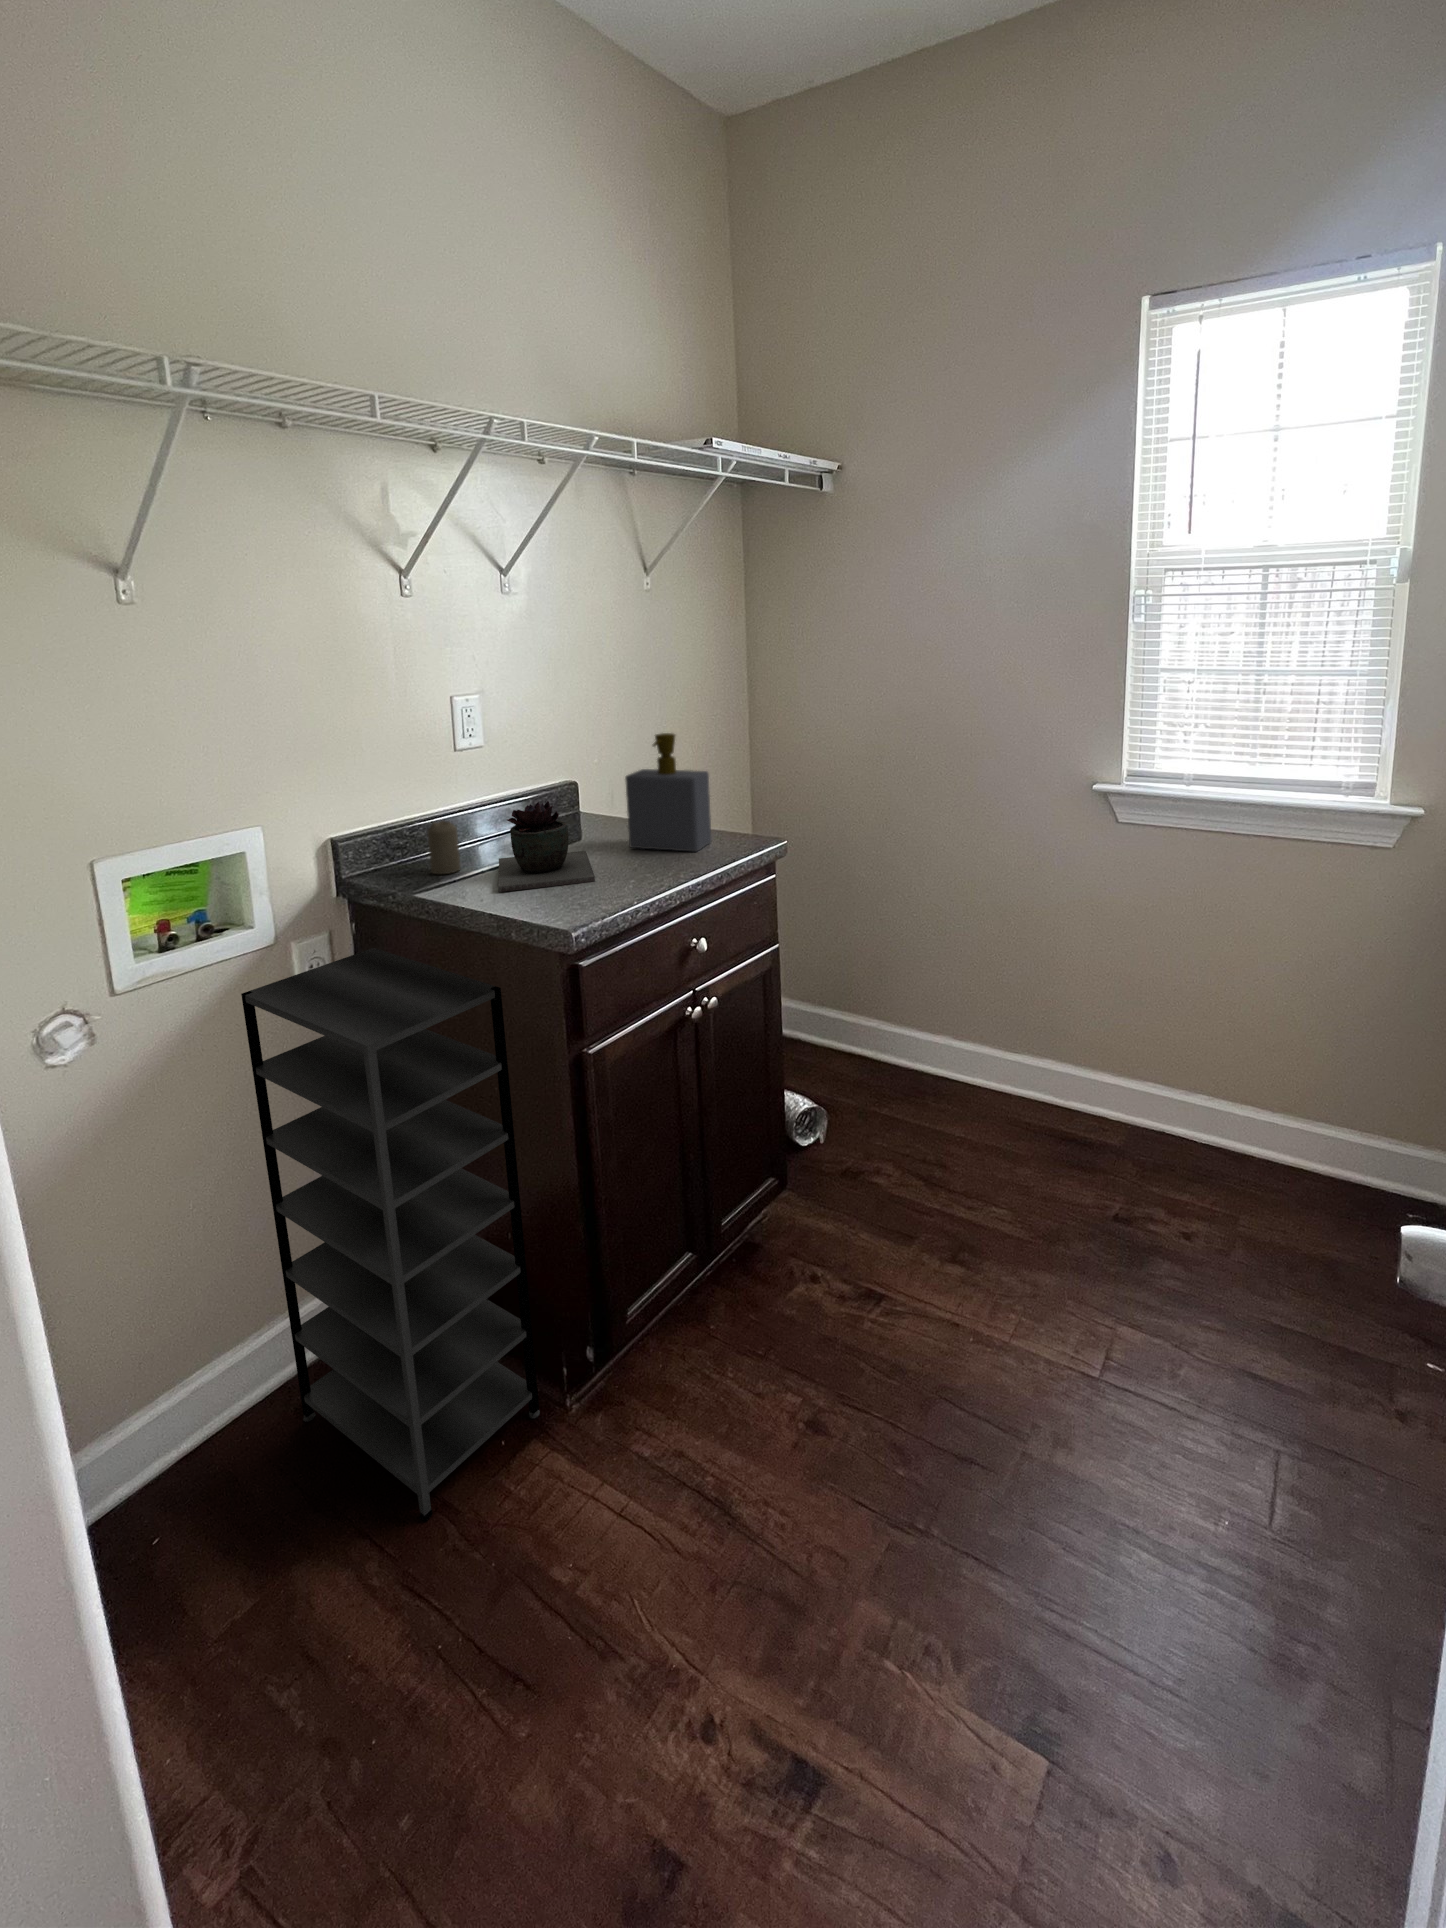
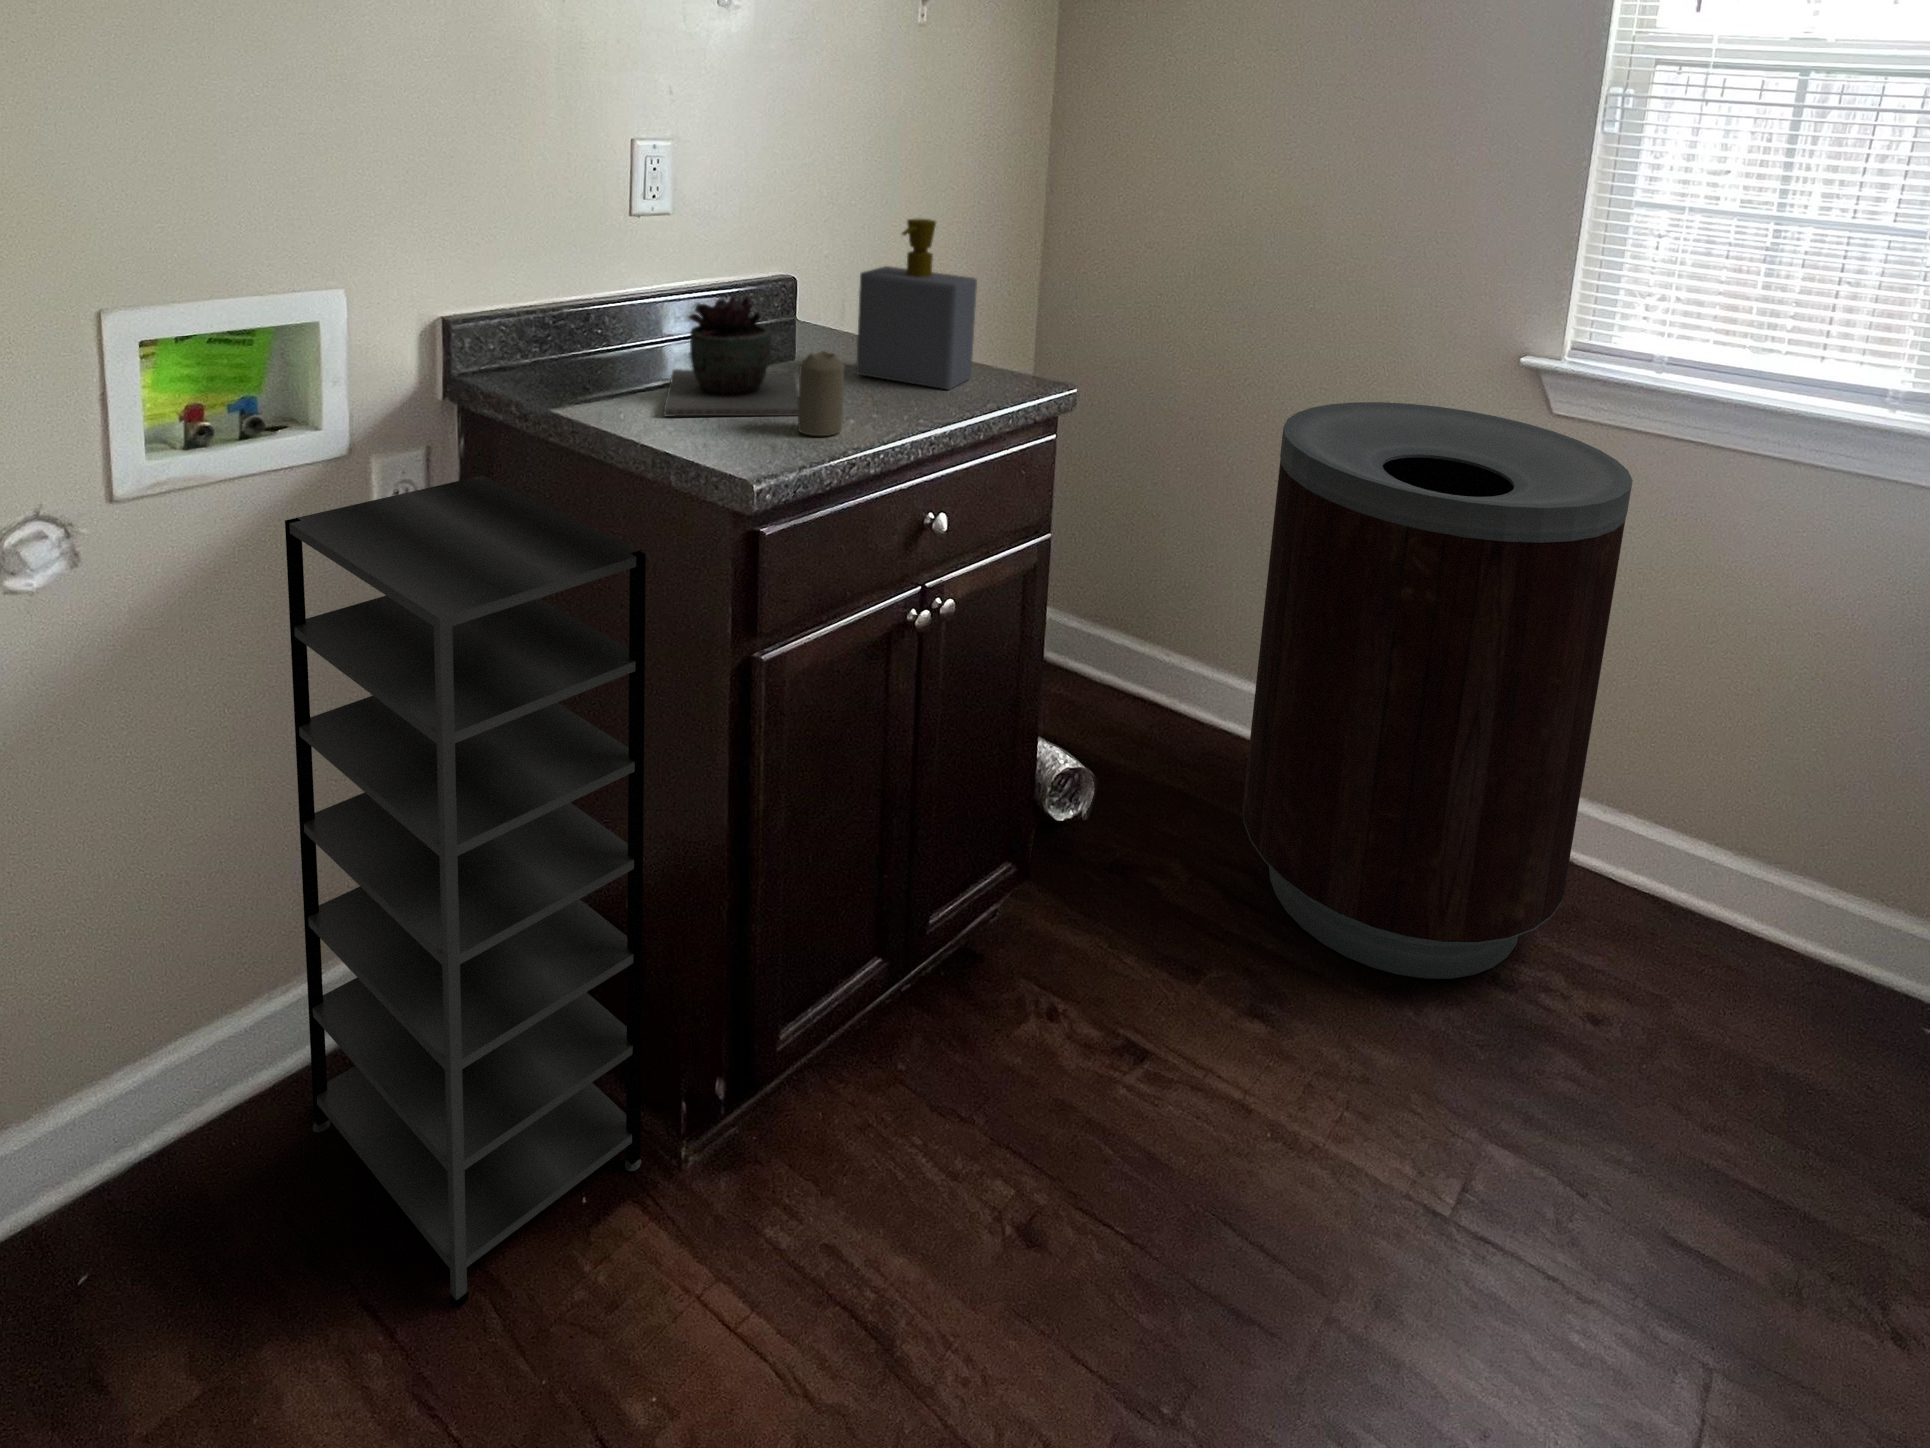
candle: present [427,821,461,874] -> present [798,351,844,436]
trash can: none [934,826,1177,1223] -> present [1243,402,1633,979]

